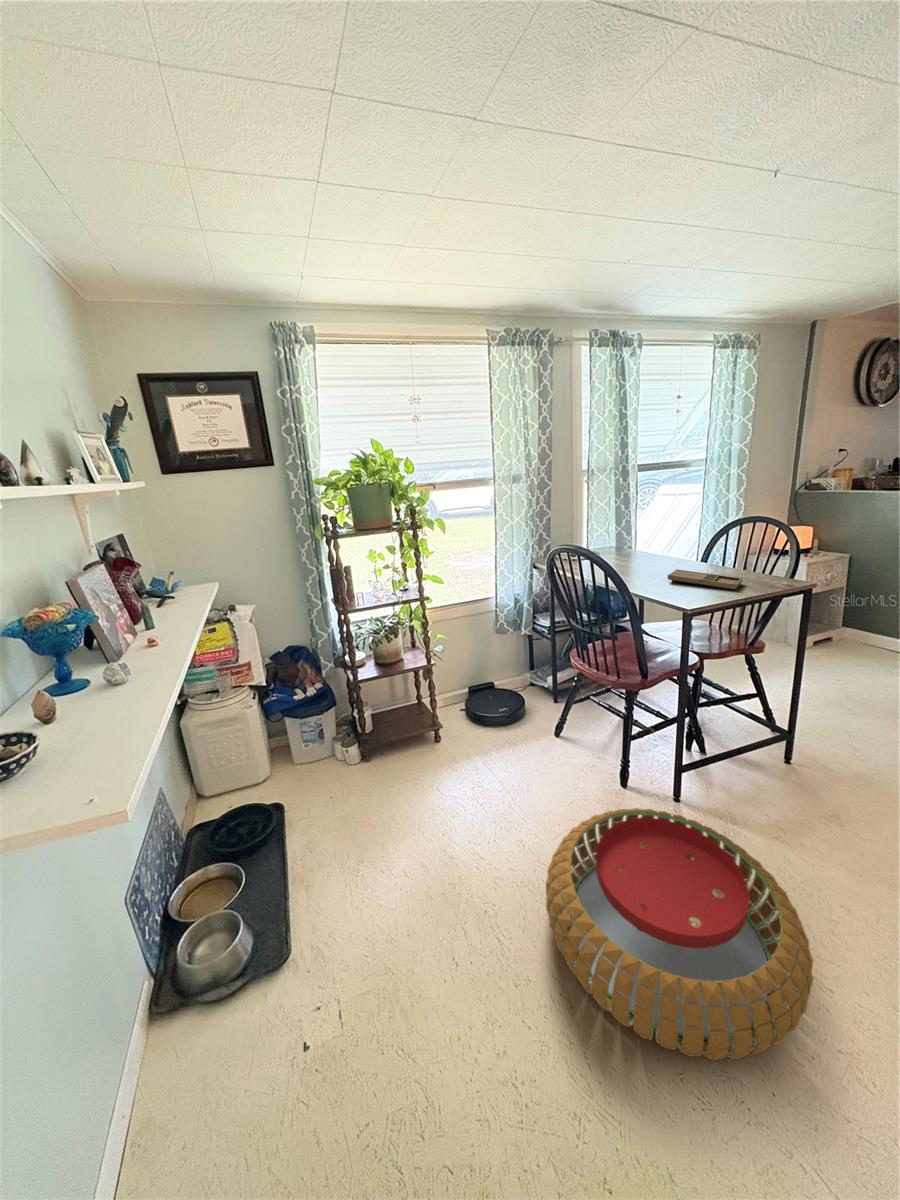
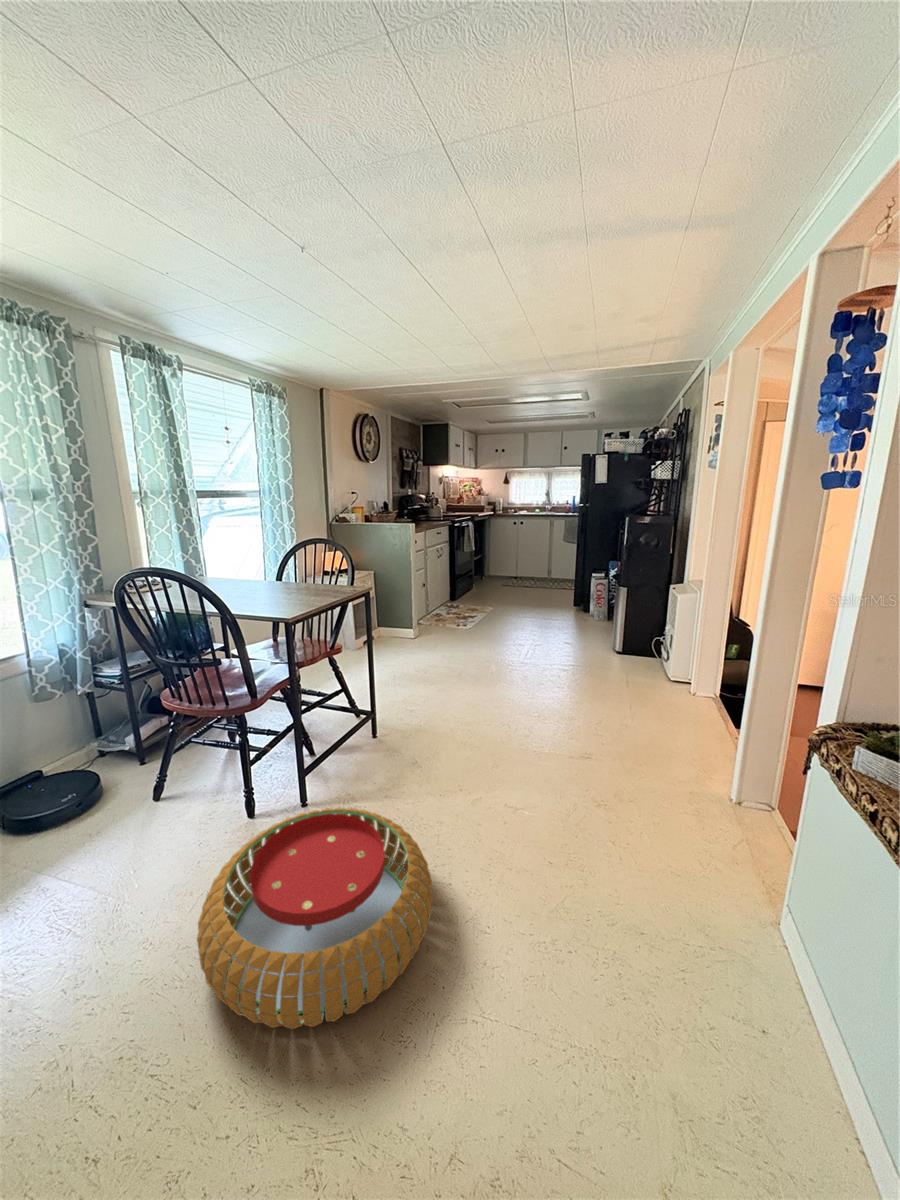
tray: present [668,569,742,589] -> none [257,589,319,601]

